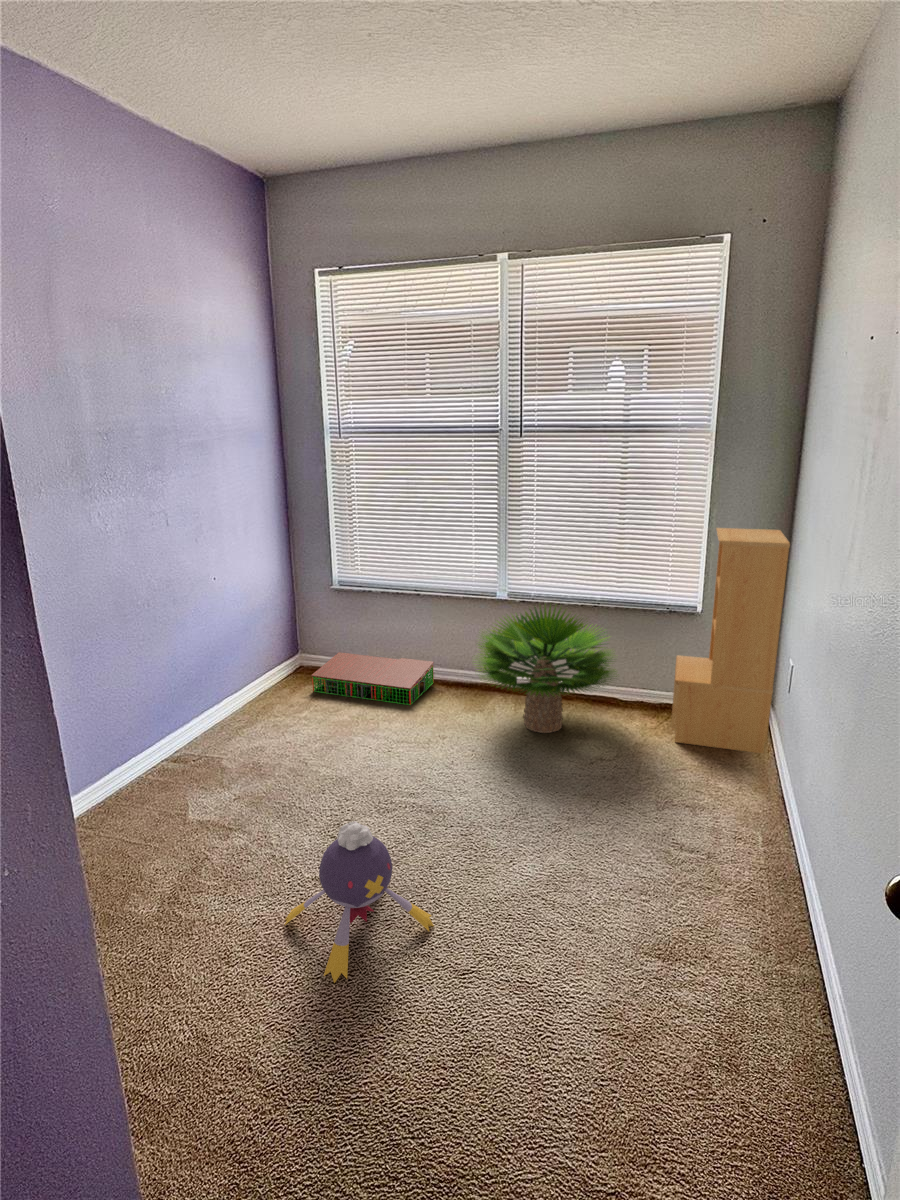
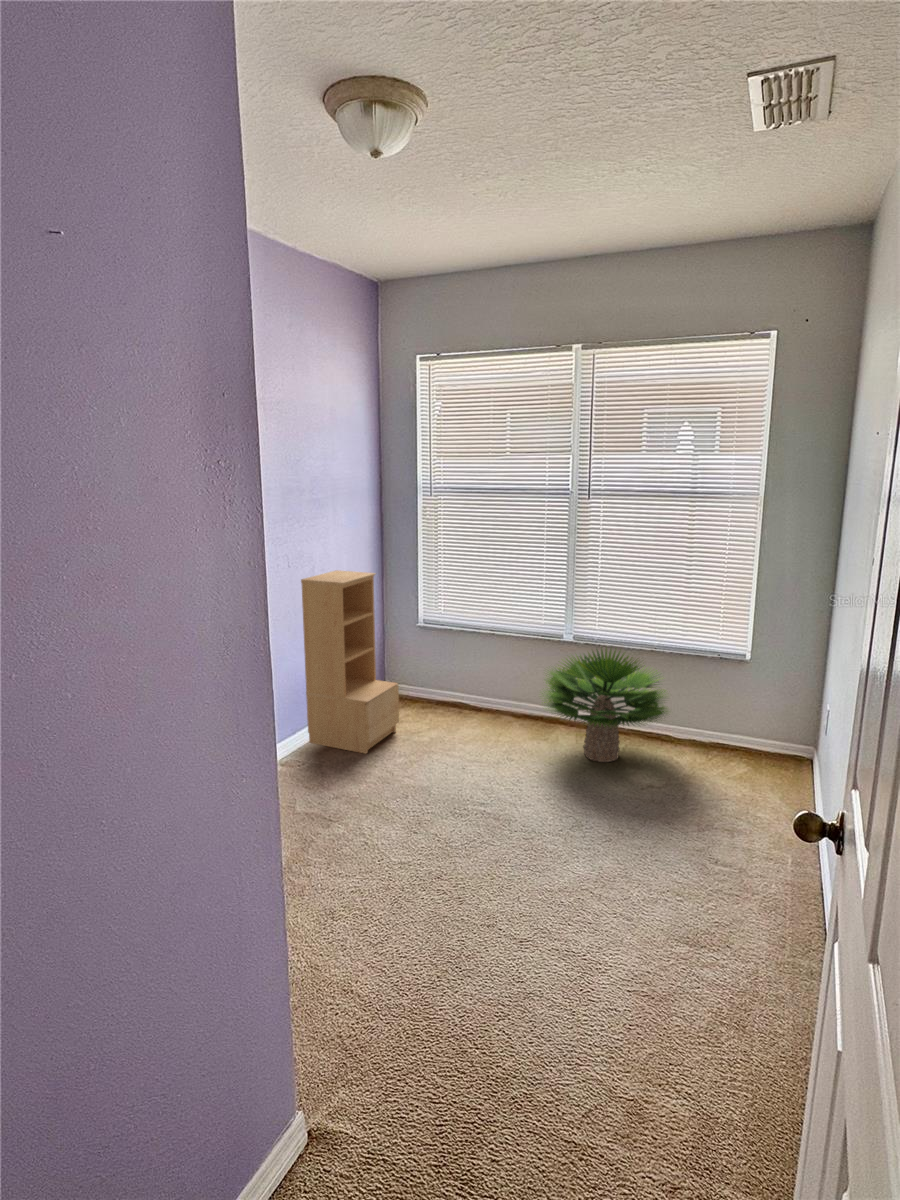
bookshelf: present [671,528,790,753] -> present [301,570,399,754]
storage bin: present [311,652,434,705] -> none [396,683,505,732]
plush toy: present [285,821,434,983] -> none [376,812,498,940]

